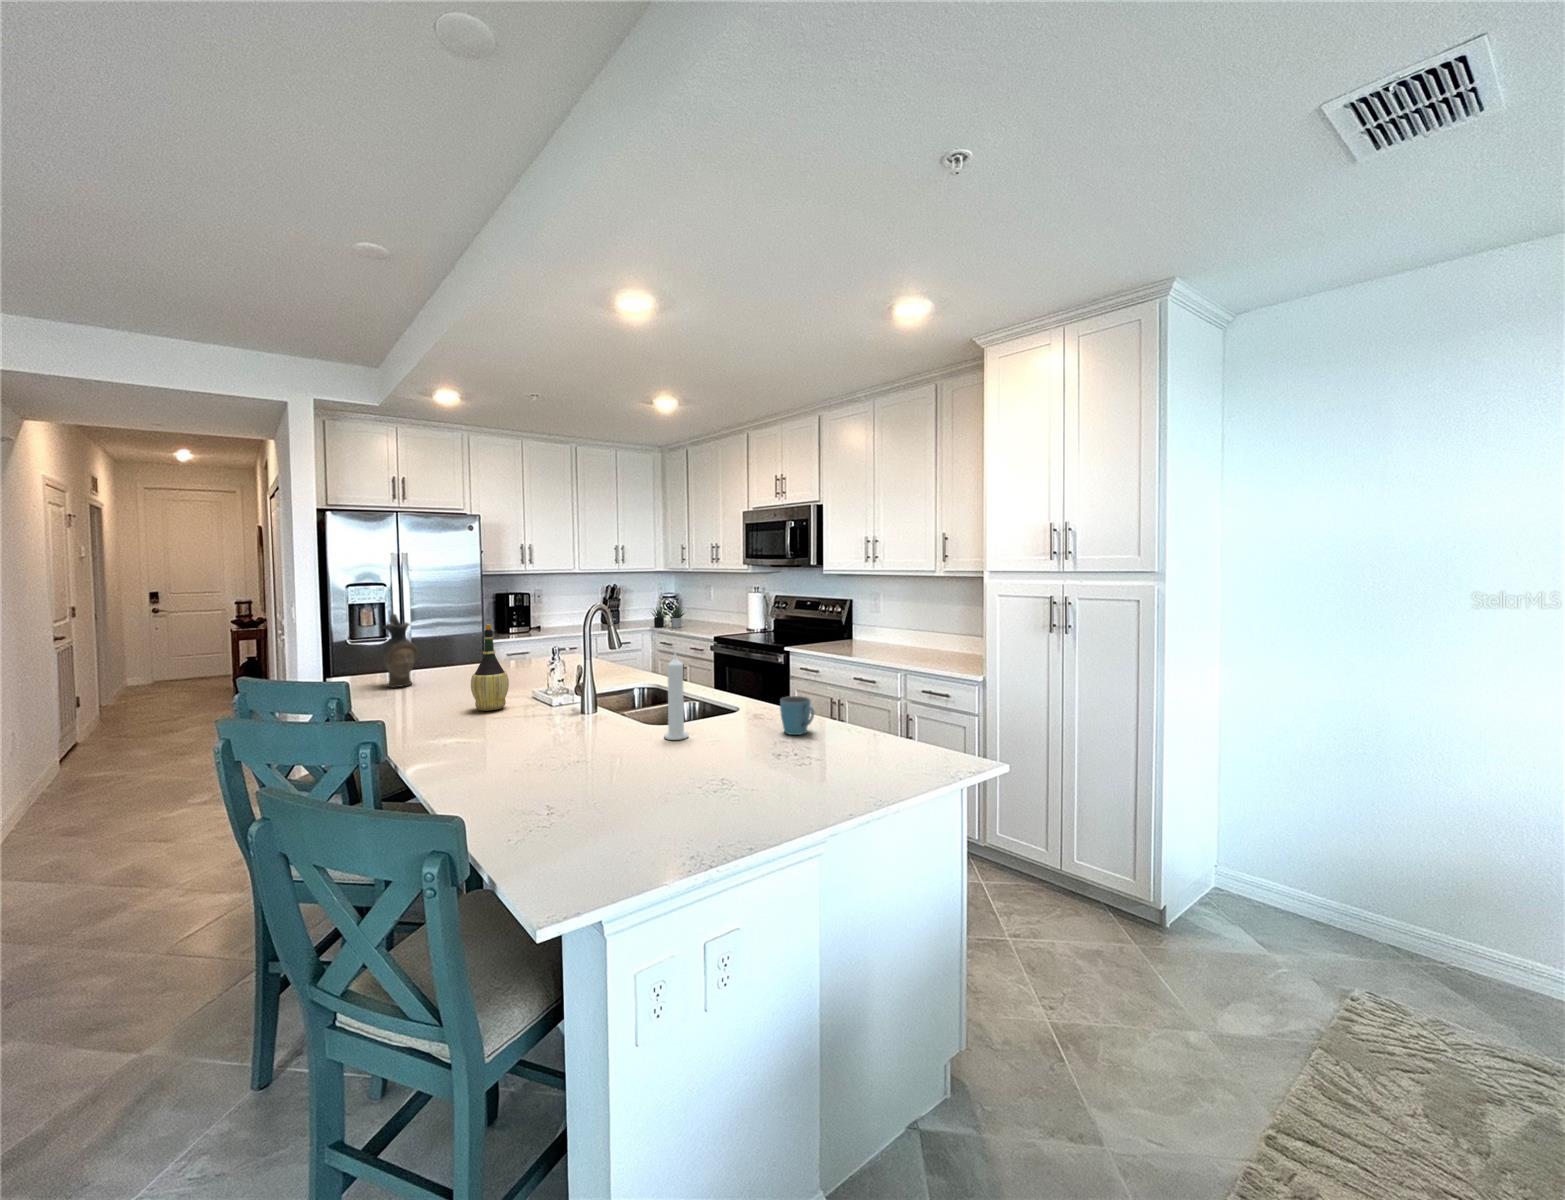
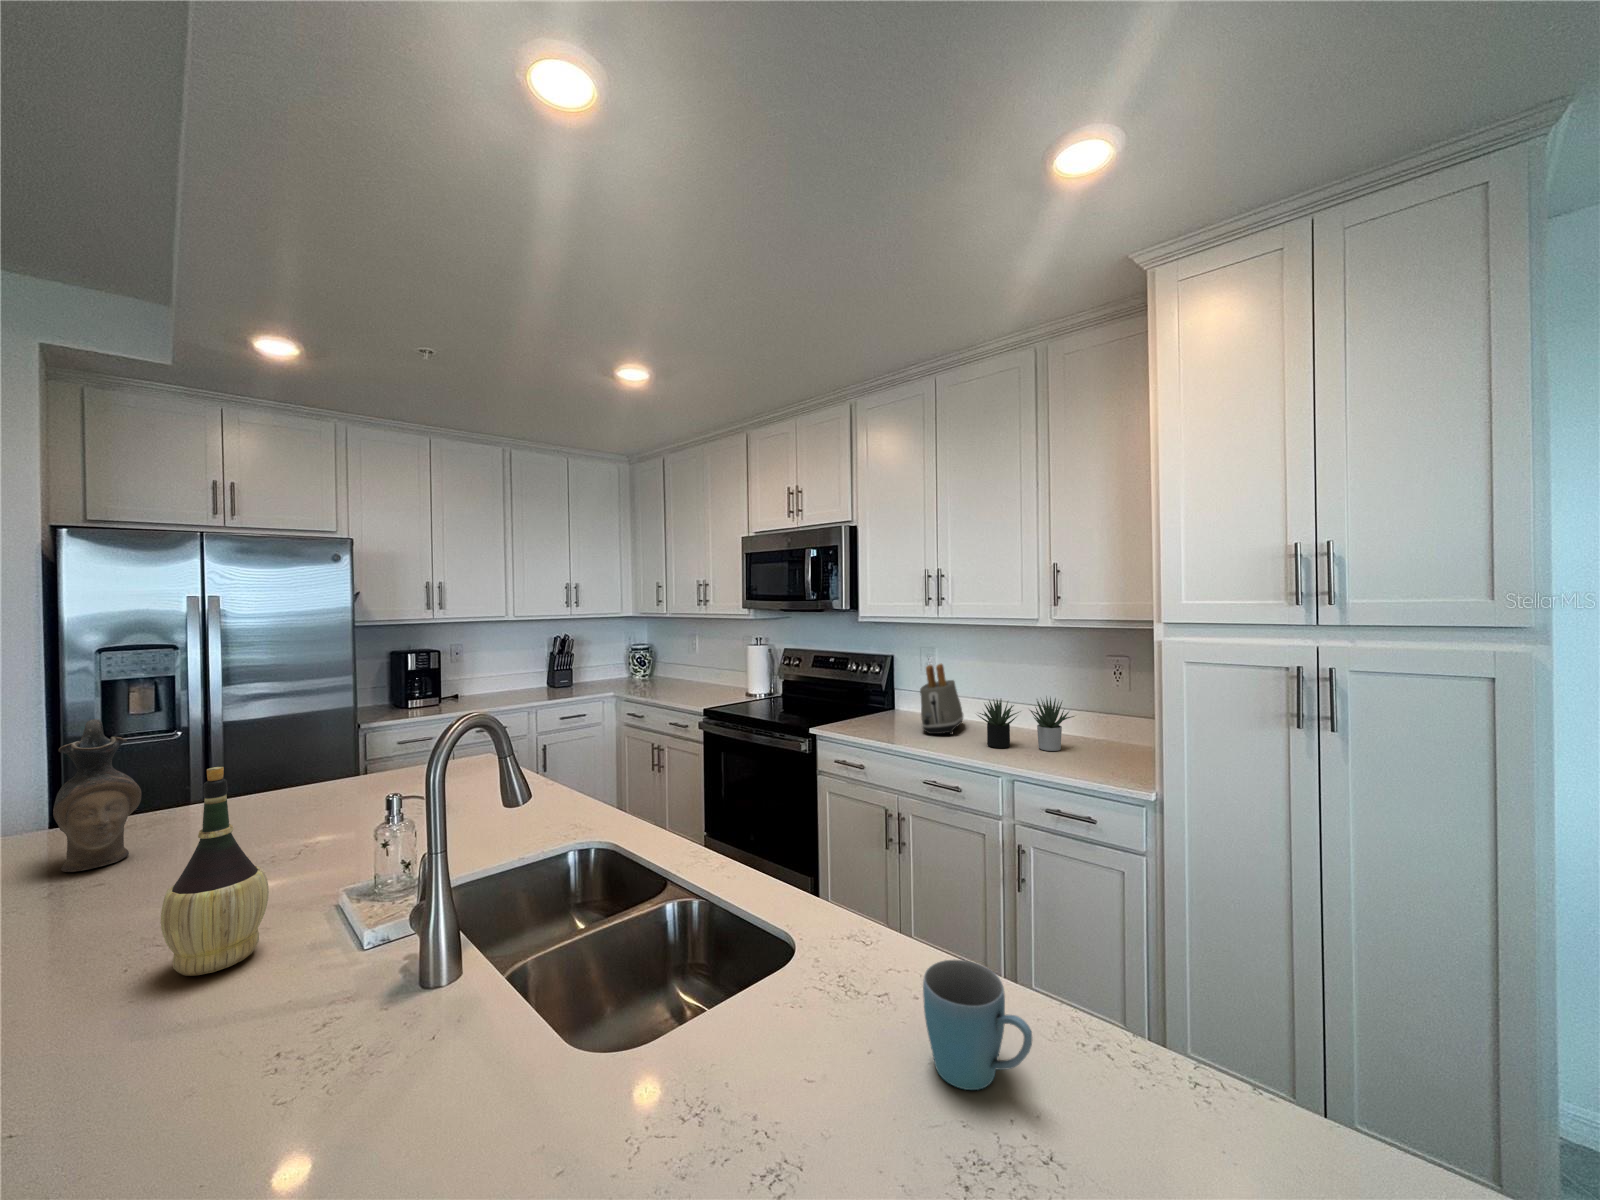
toaster: none [860,604,894,651] -> present [920,664,963,735]
succulent plant: present [652,607,684,628] -> present [978,698,1074,751]
candle: present [664,653,688,740] -> none [616,884,685,1151]

